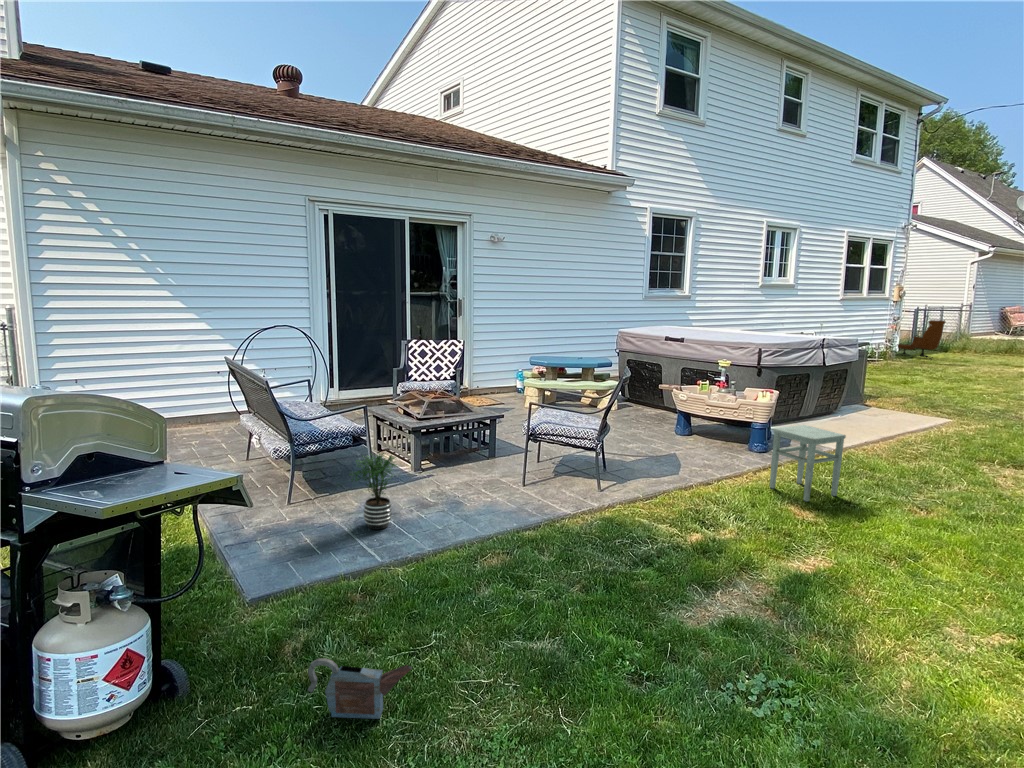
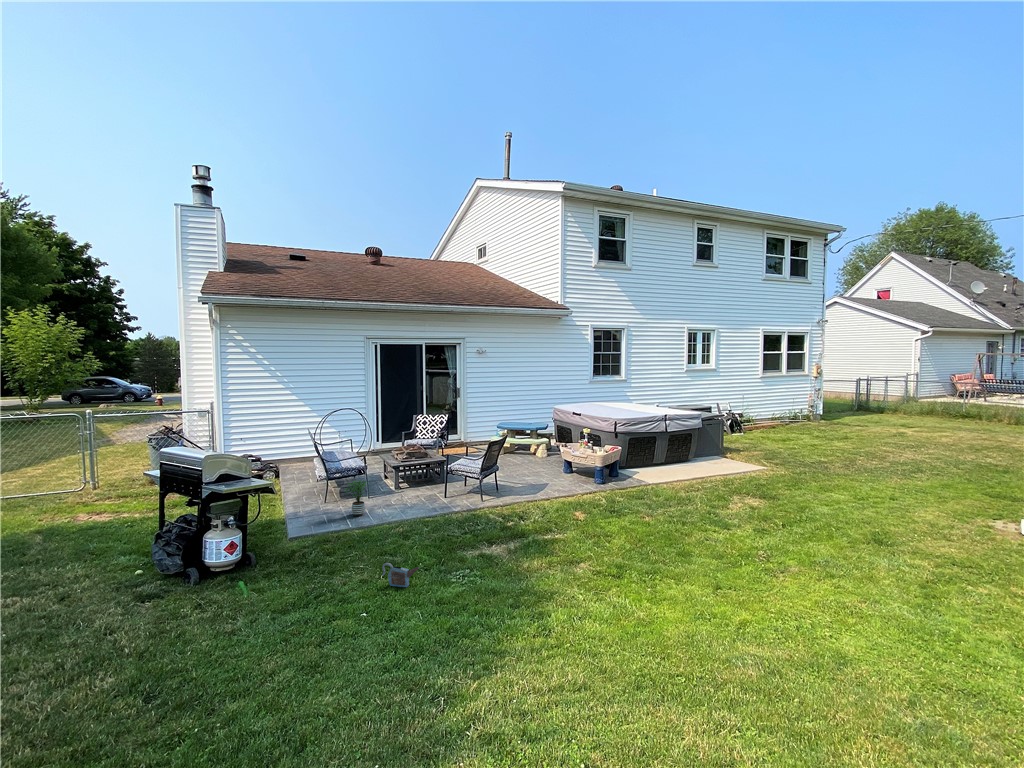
lounge chair: present [898,320,945,358] -> none [818,391,851,421]
stool: present [770,425,846,501] -> none [576,471,610,513]
watering can: present [308,658,412,719] -> present [382,563,419,587]

